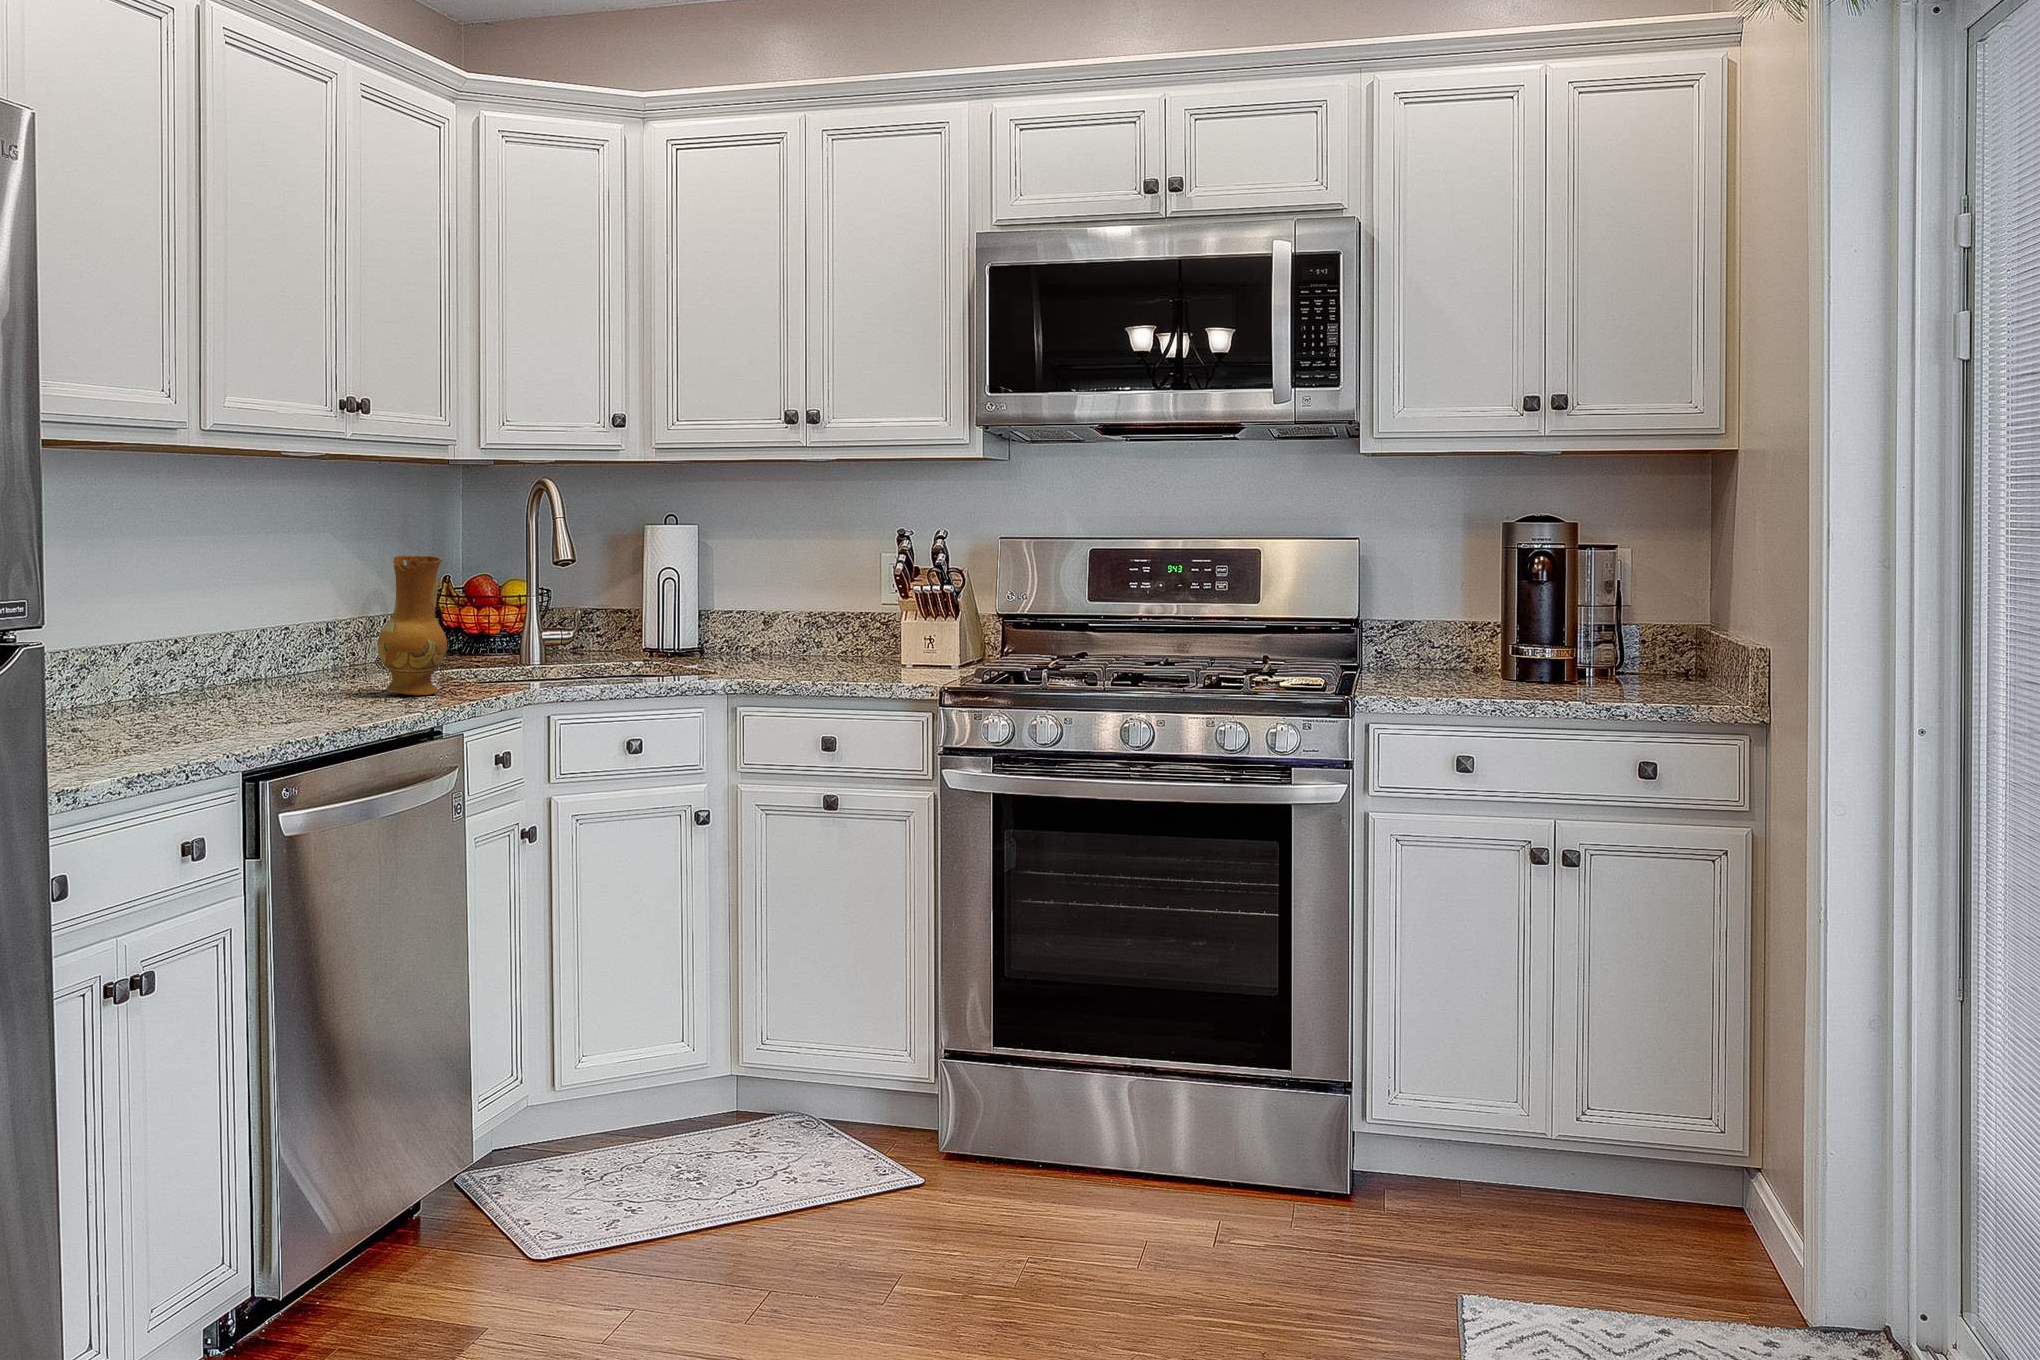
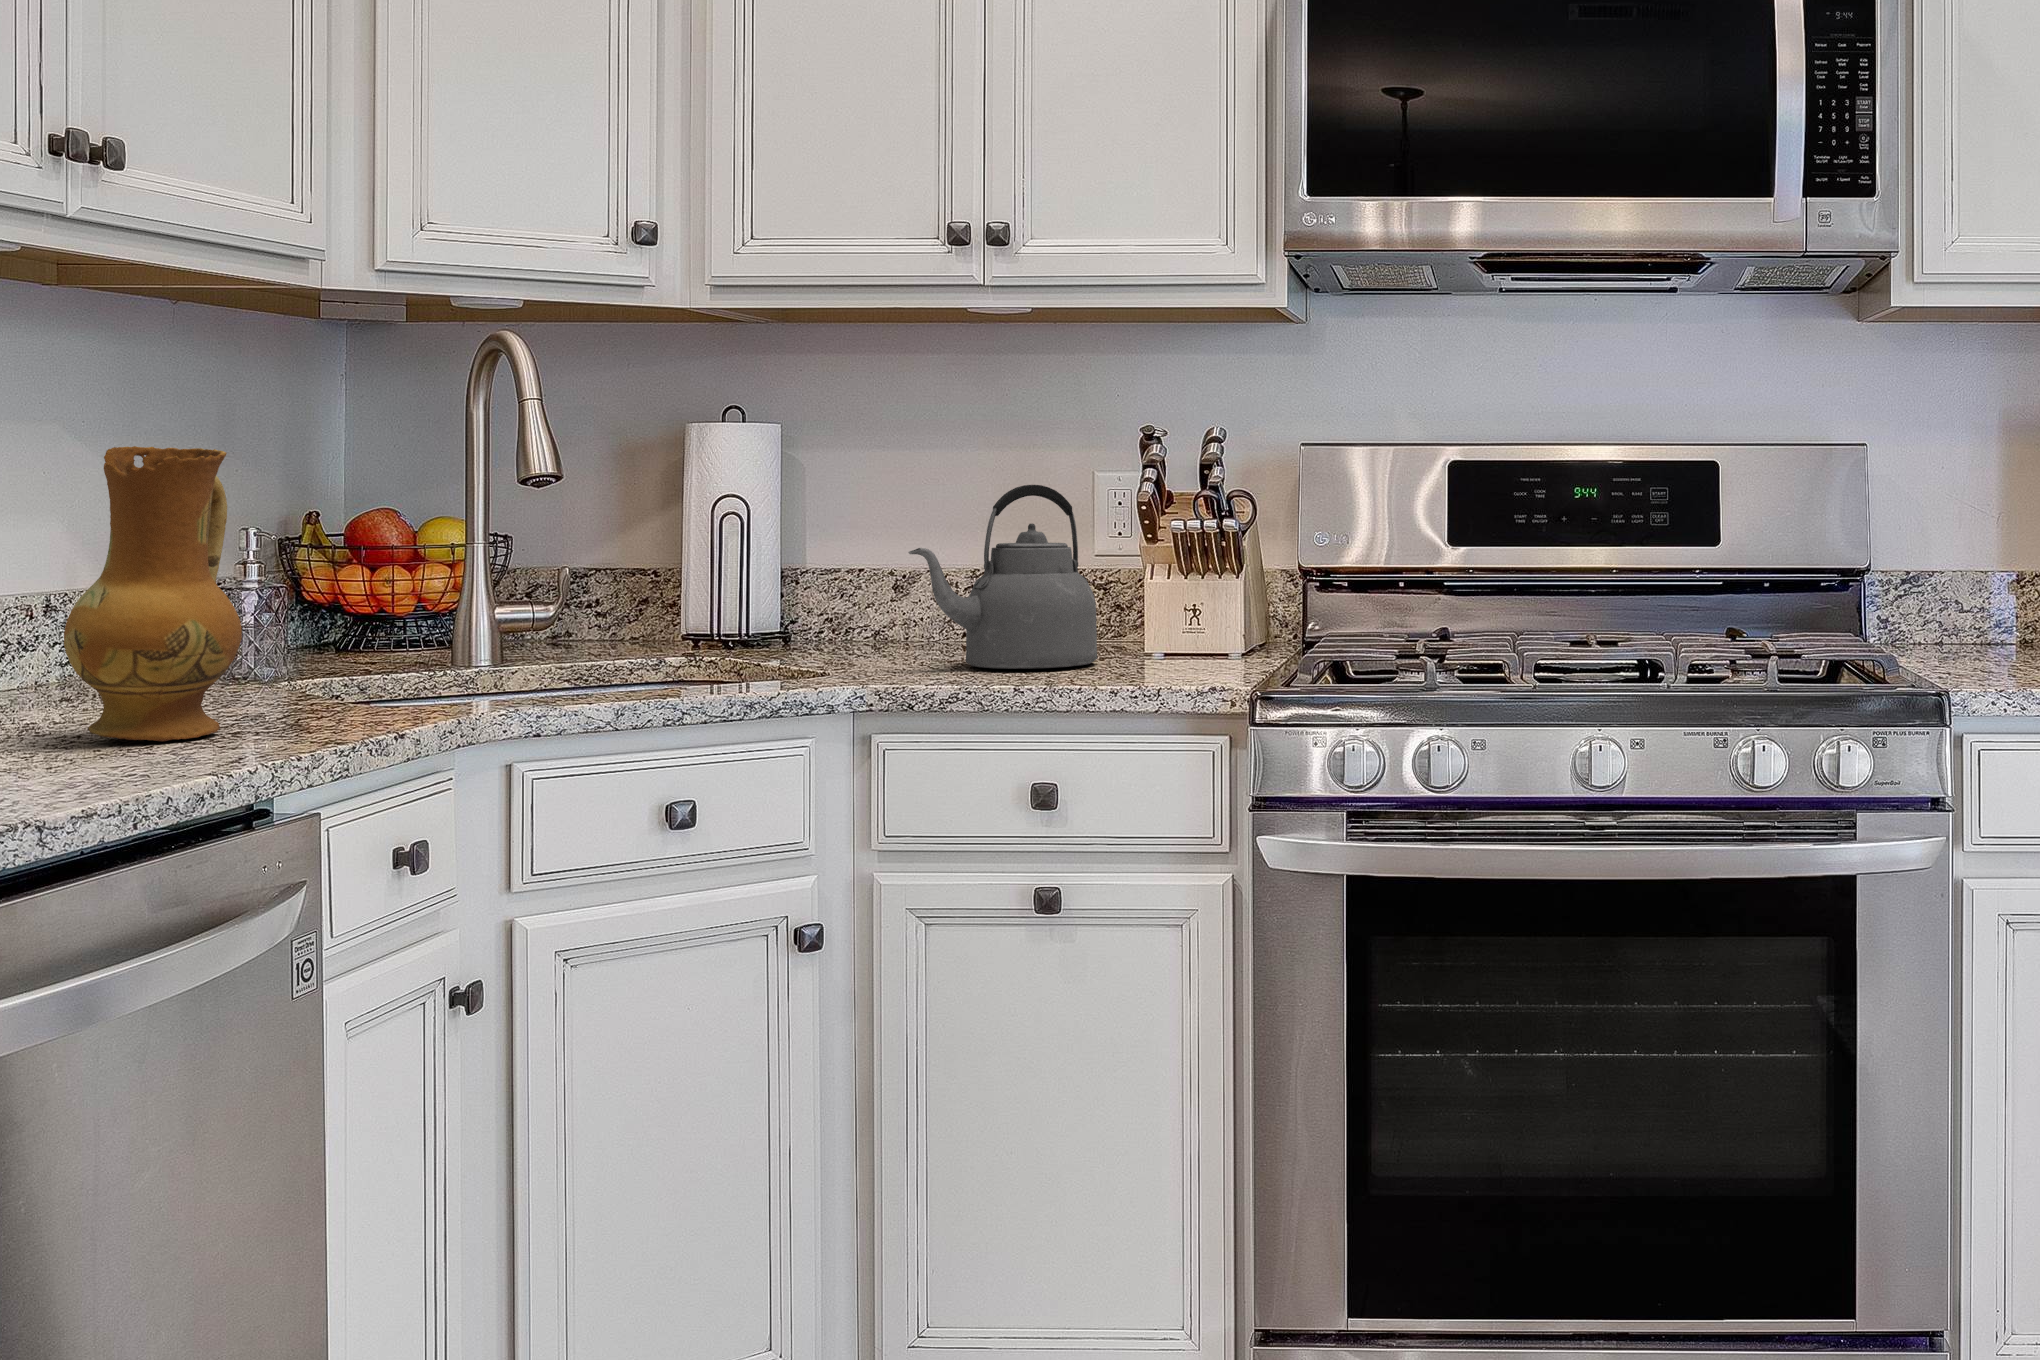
kettle: none [759,565,867,673] -> present [908,485,1097,669]

